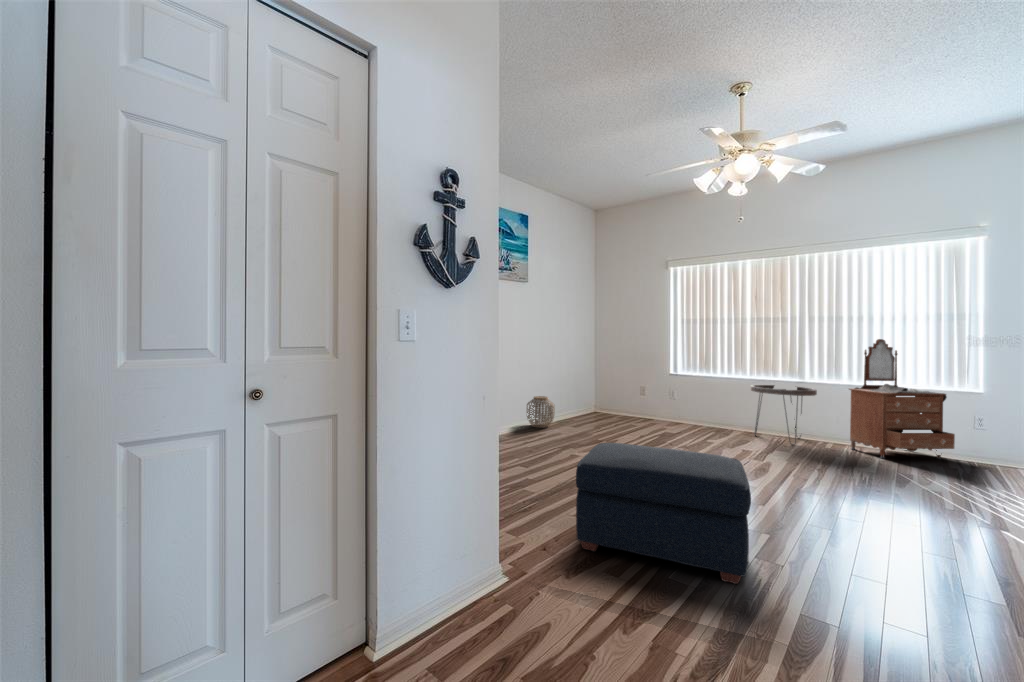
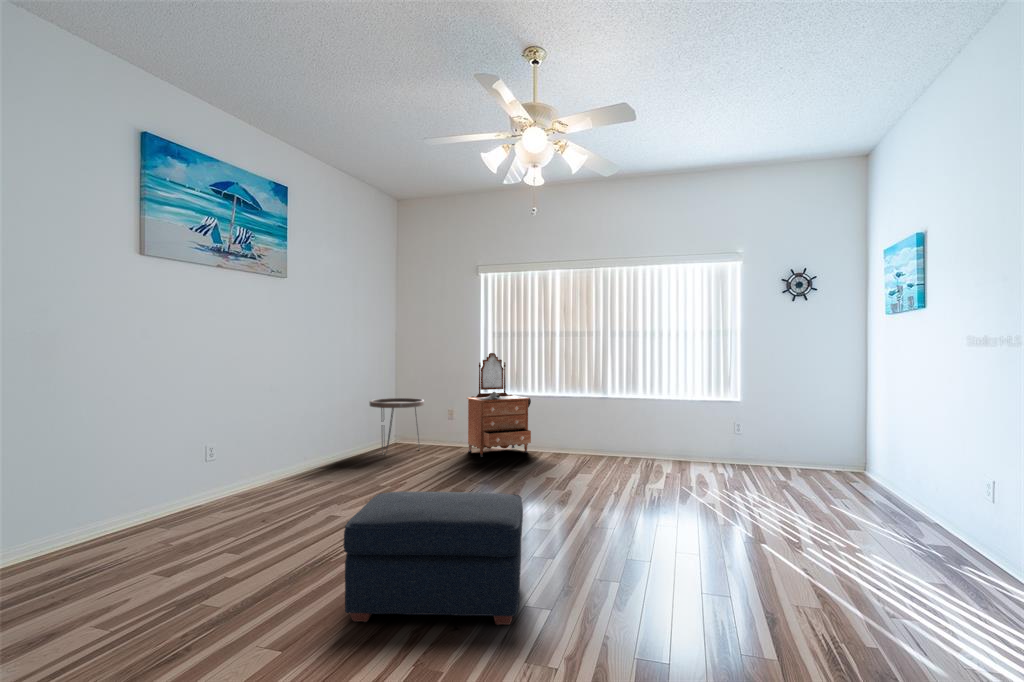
dresser: present [849,339,955,459] -> present [467,353,531,457]
side table: present [751,385,817,444] -> present [370,398,424,455]
woven basket: present [527,396,555,428] -> none [300,433,339,474]

